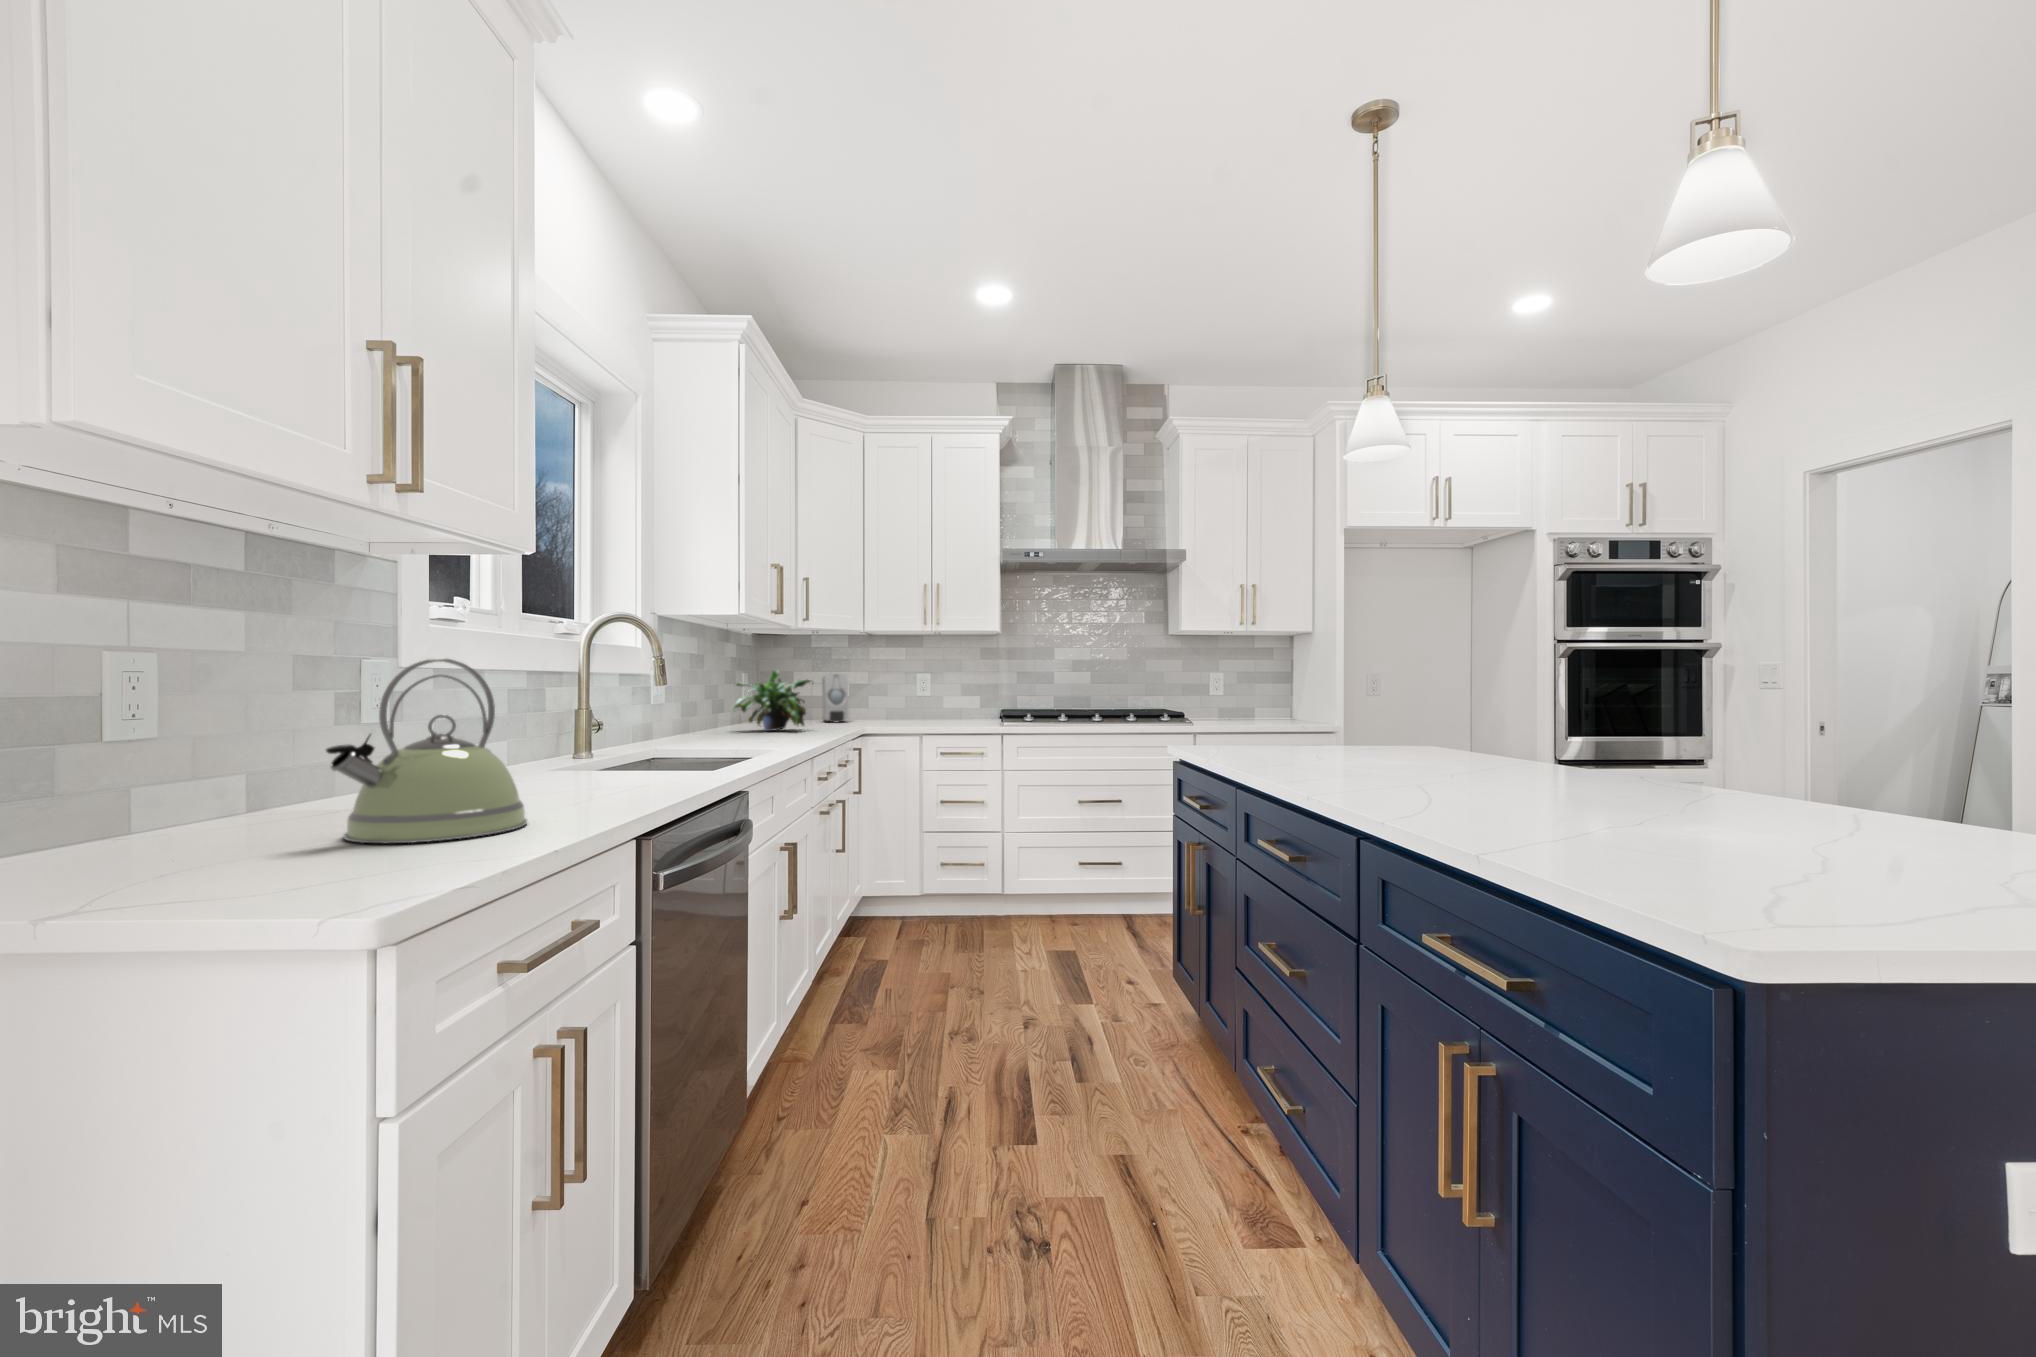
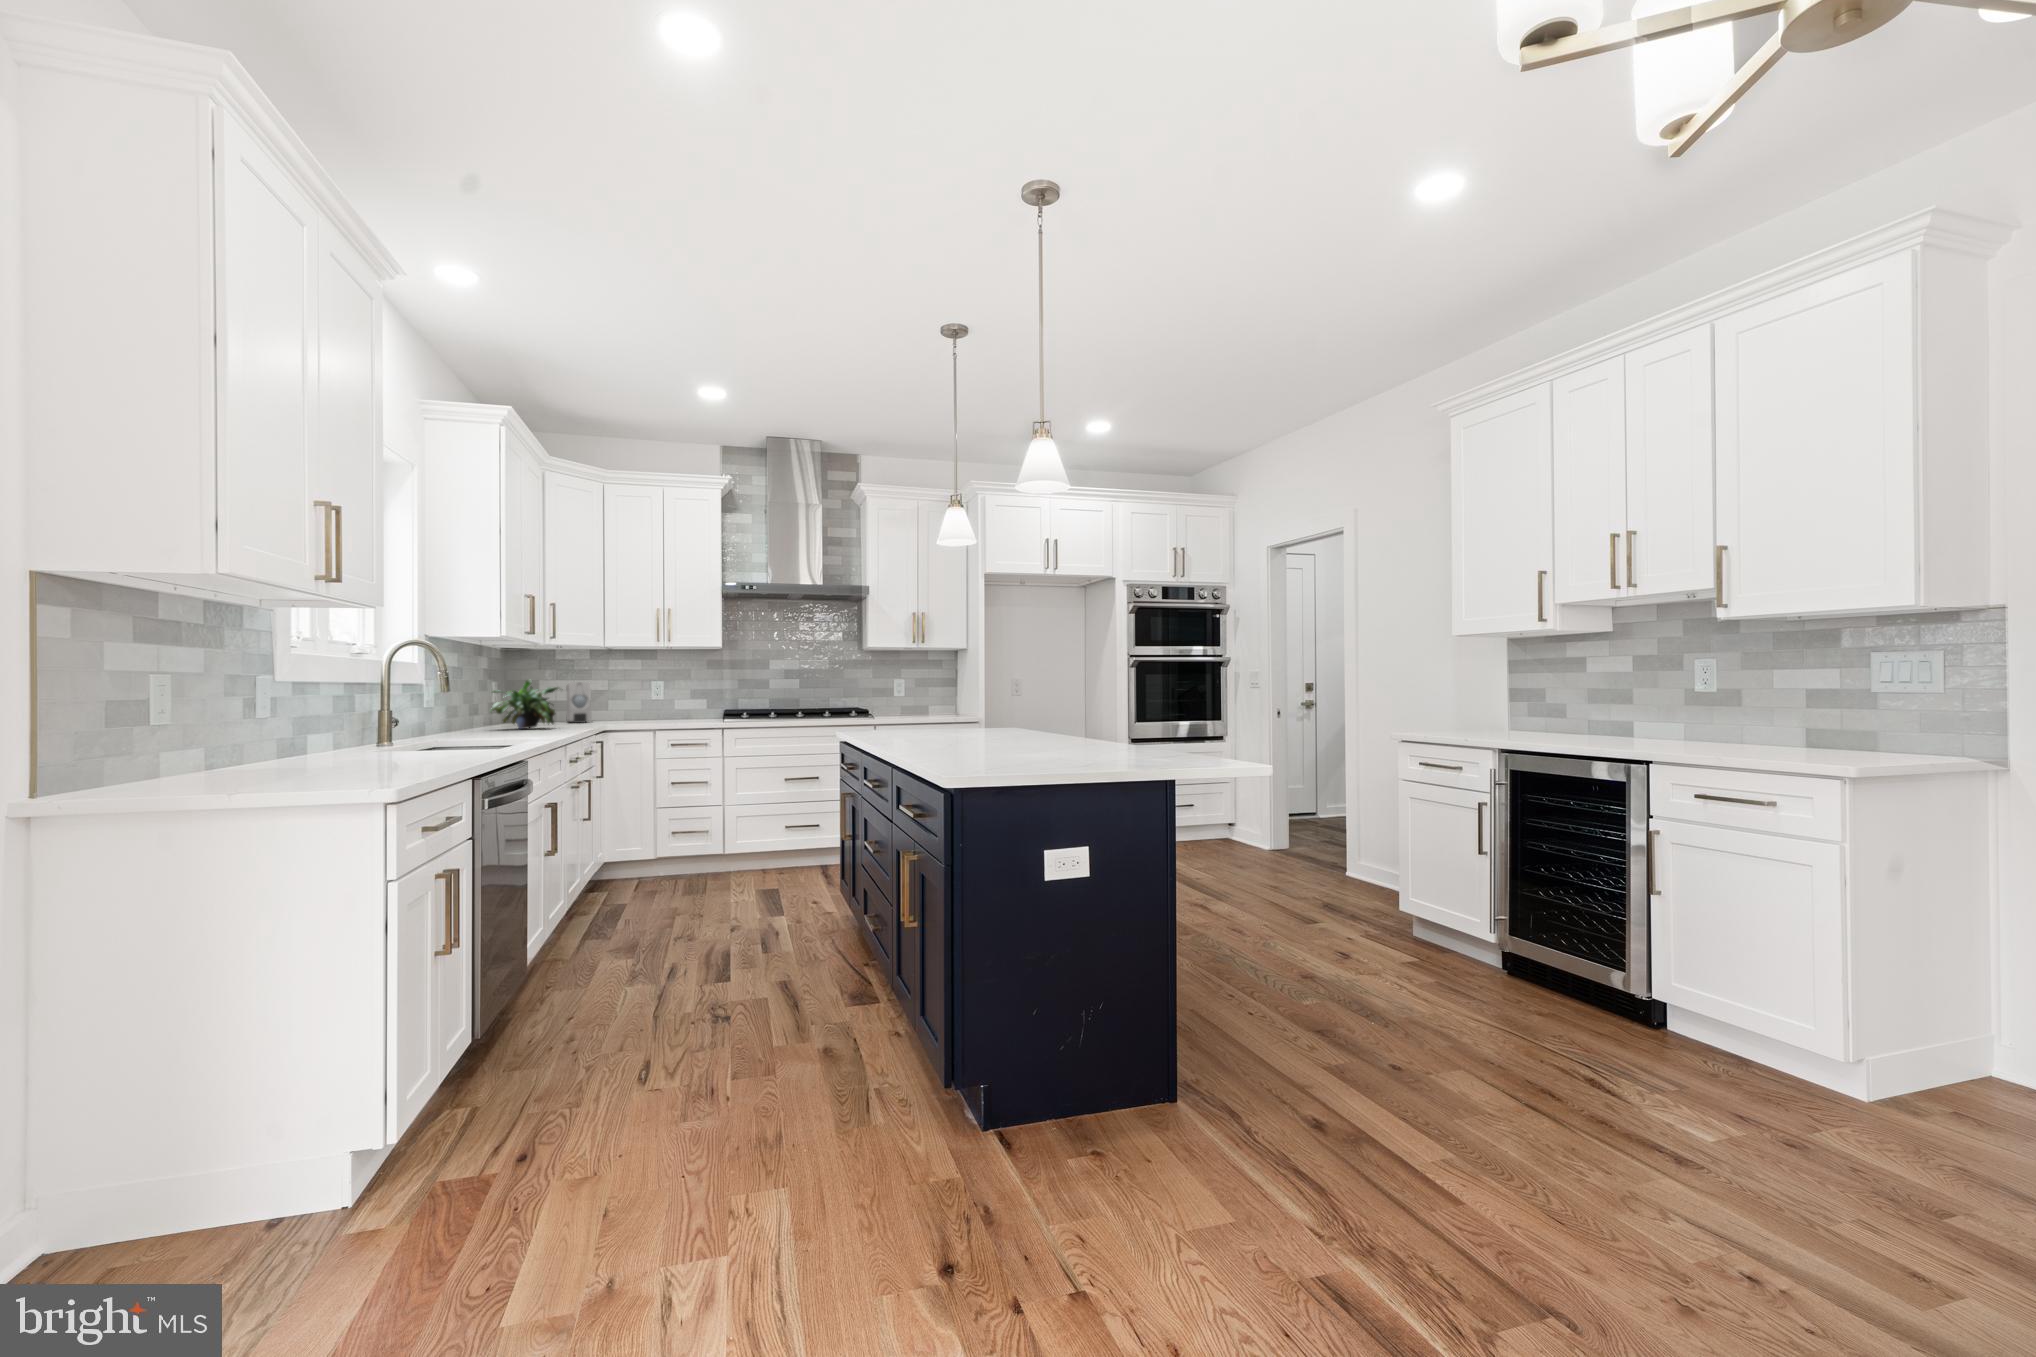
kettle: present [326,658,527,843] -> none [303,676,411,775]

